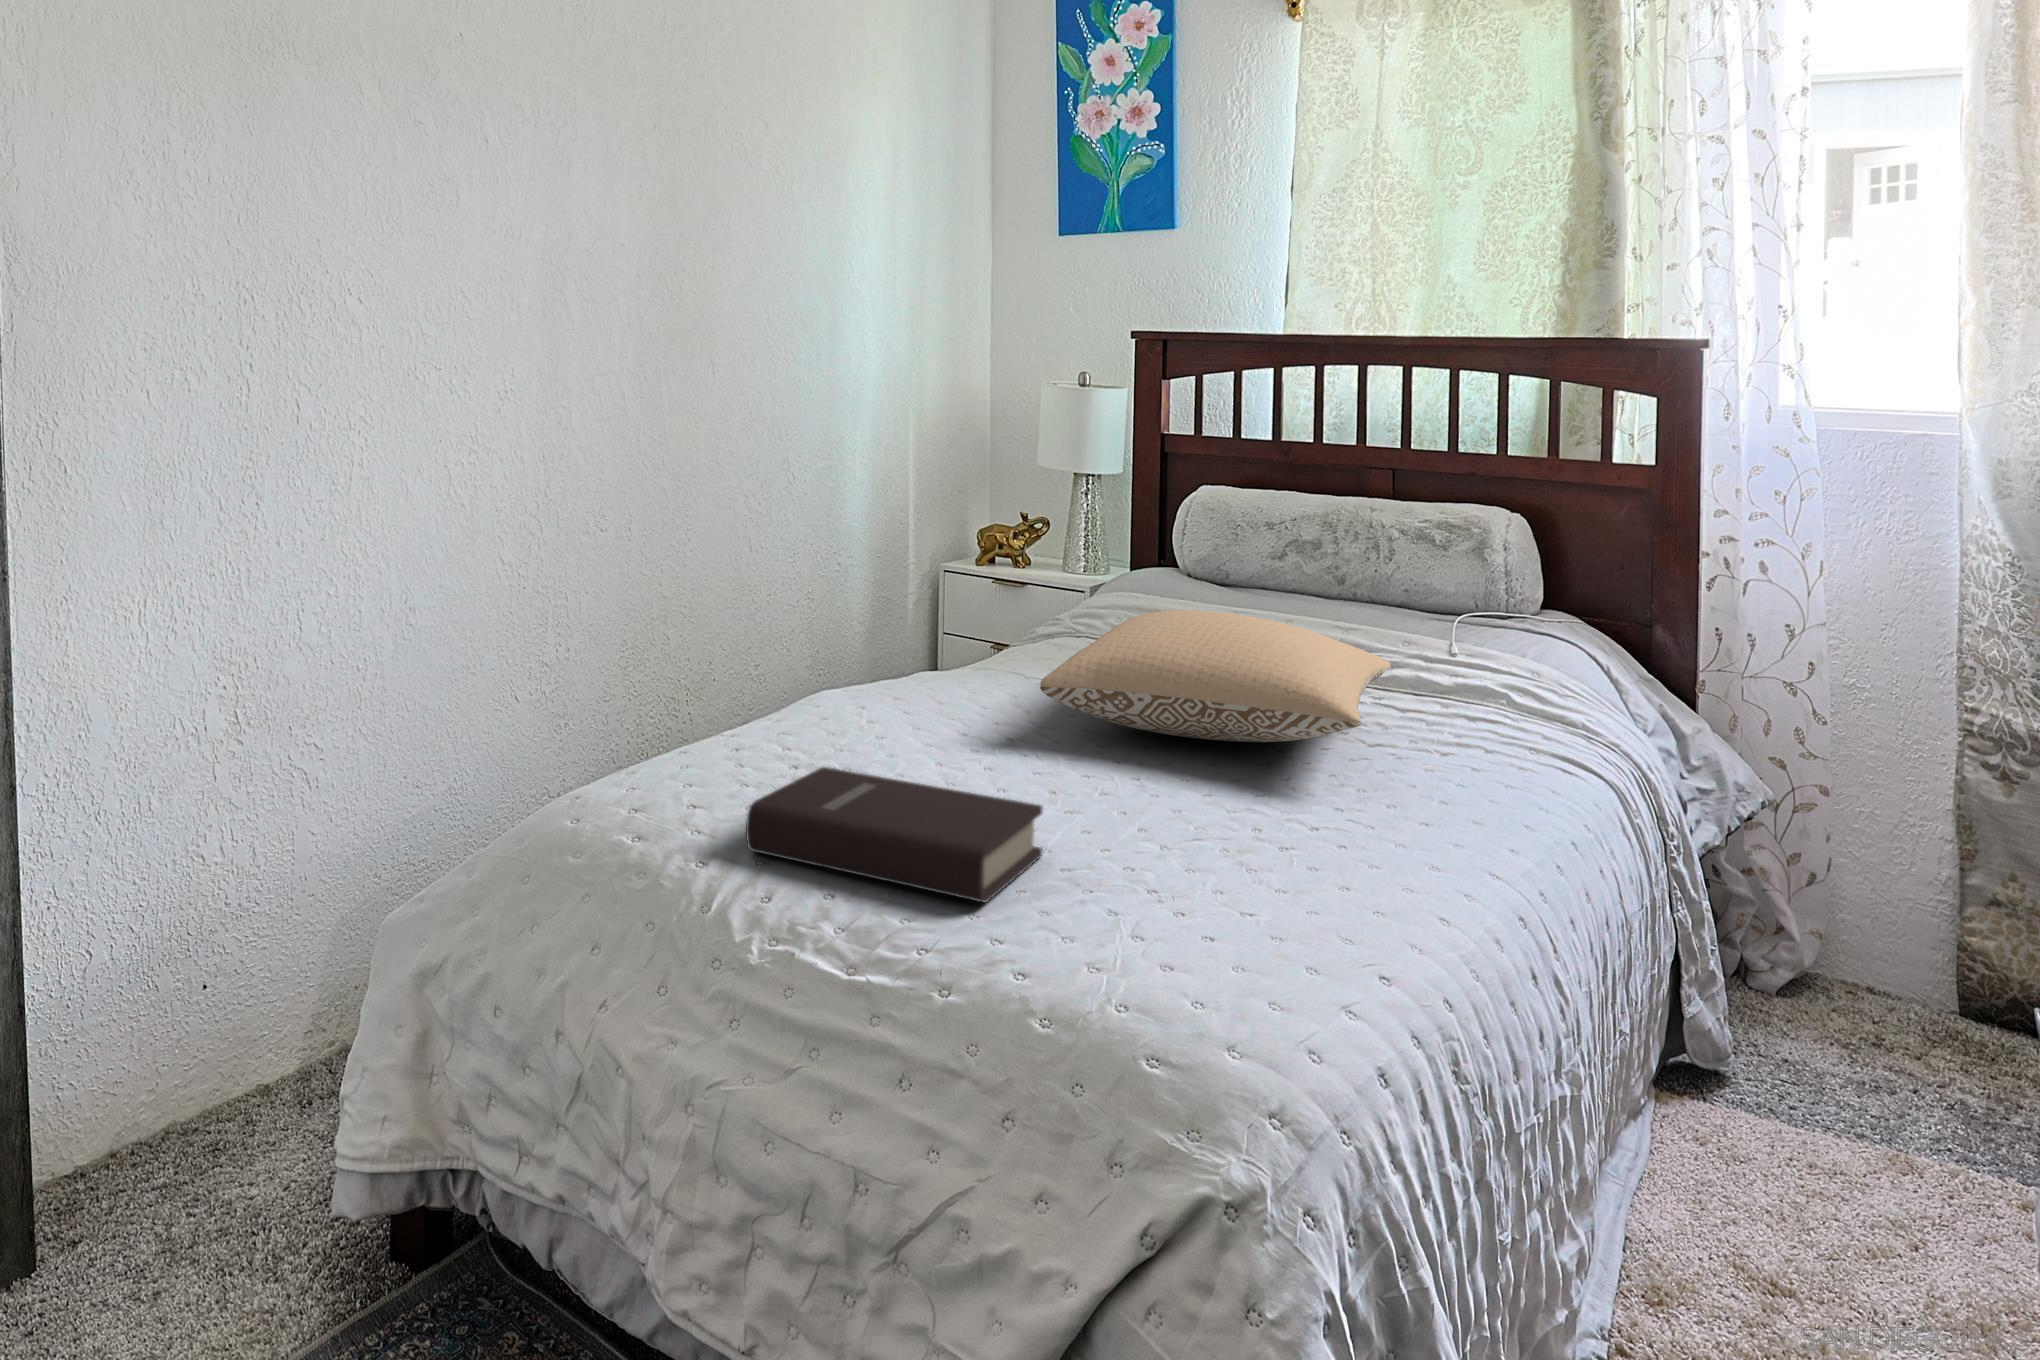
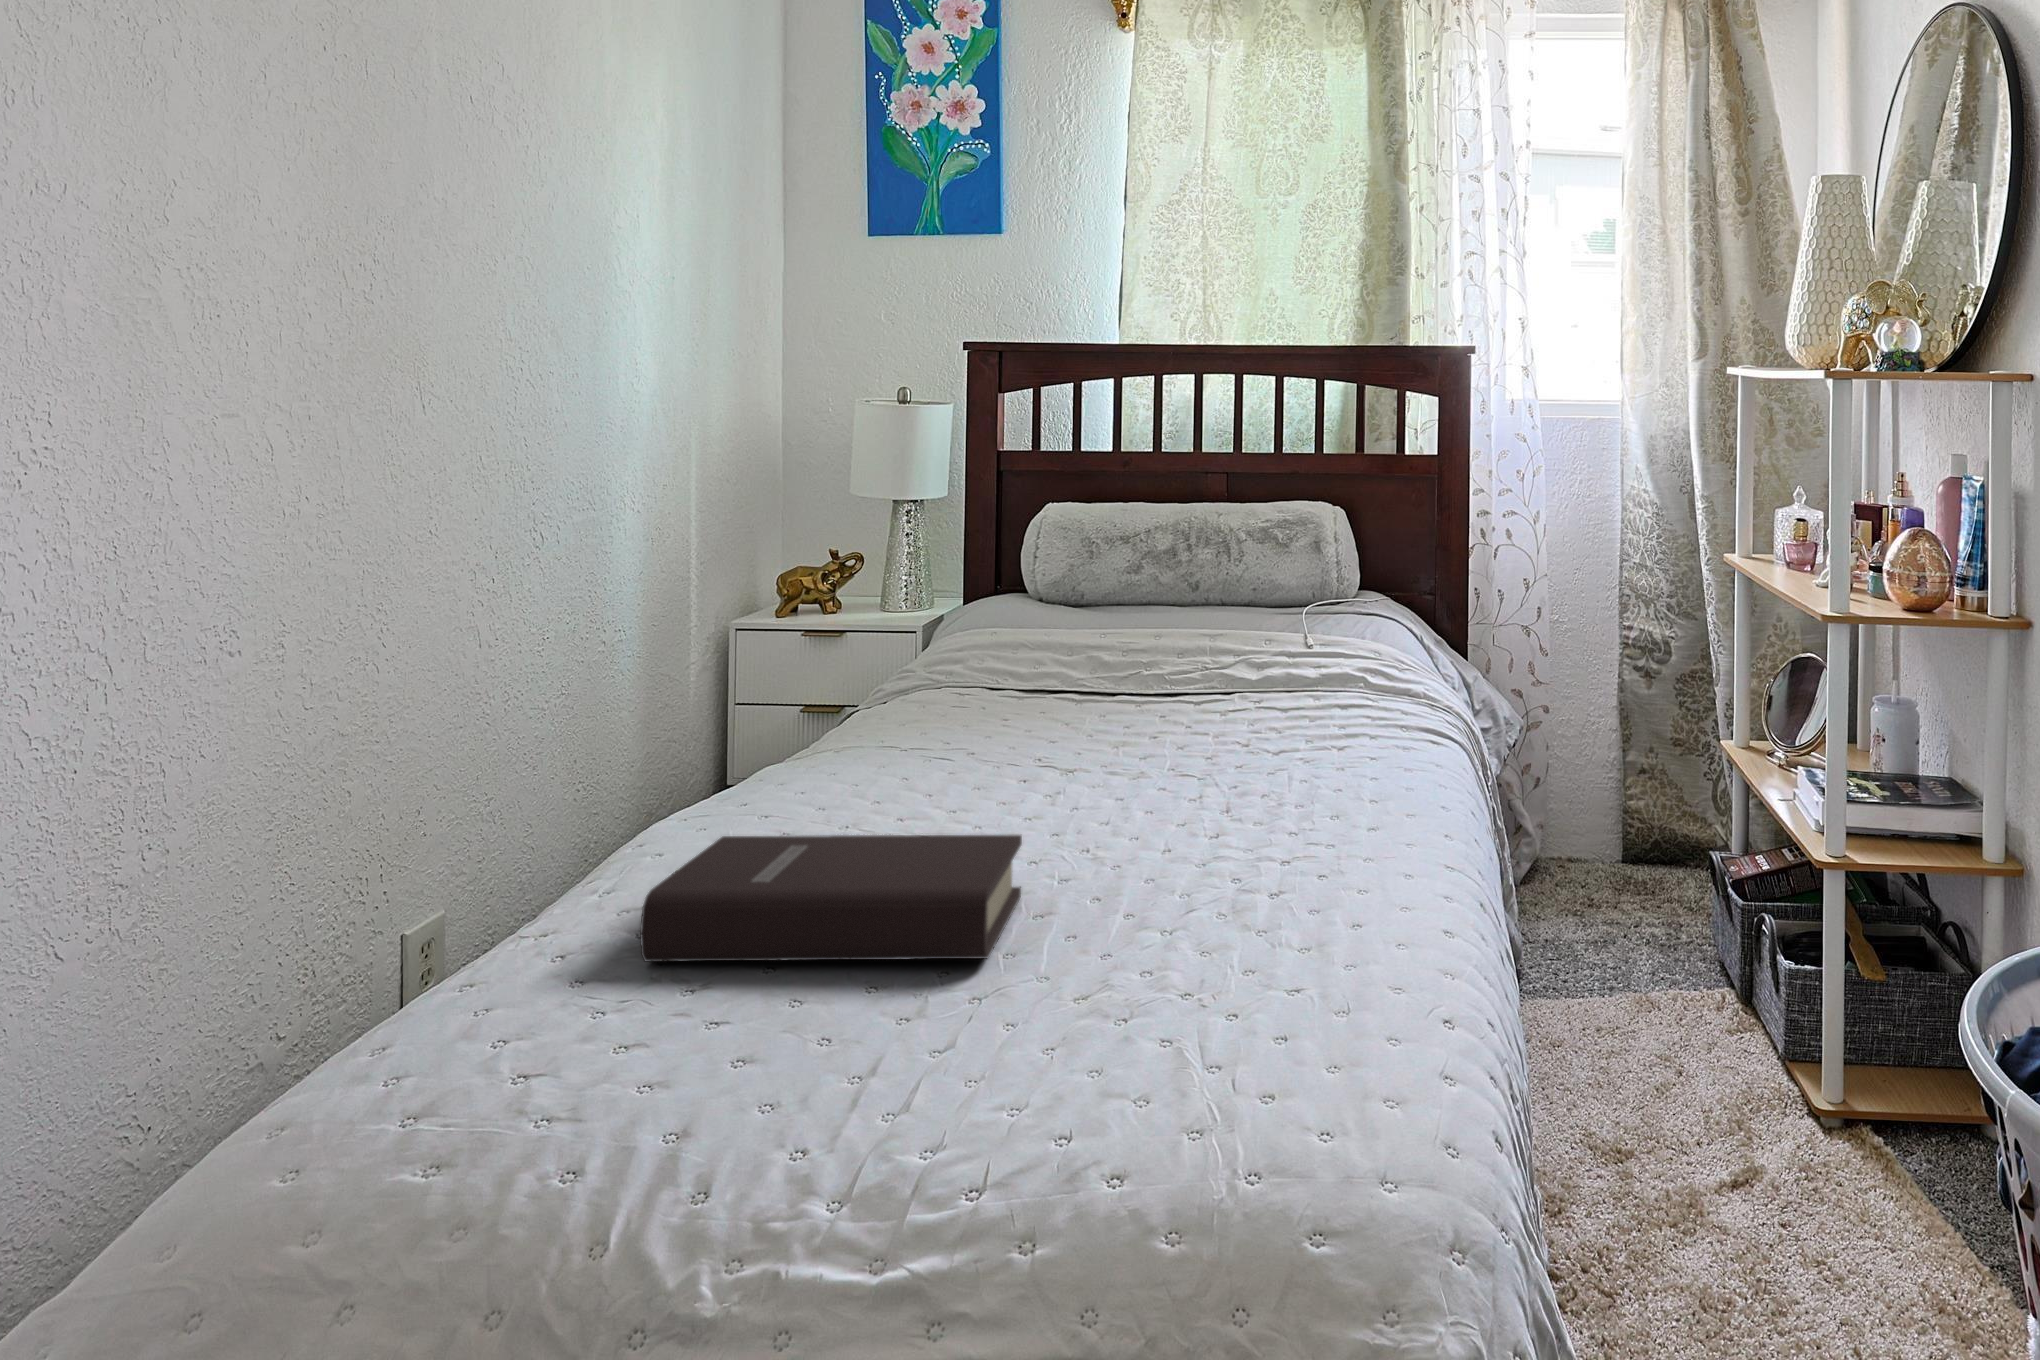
pillow: present [1040,610,1391,742] -> none [958,615,1297,753]

